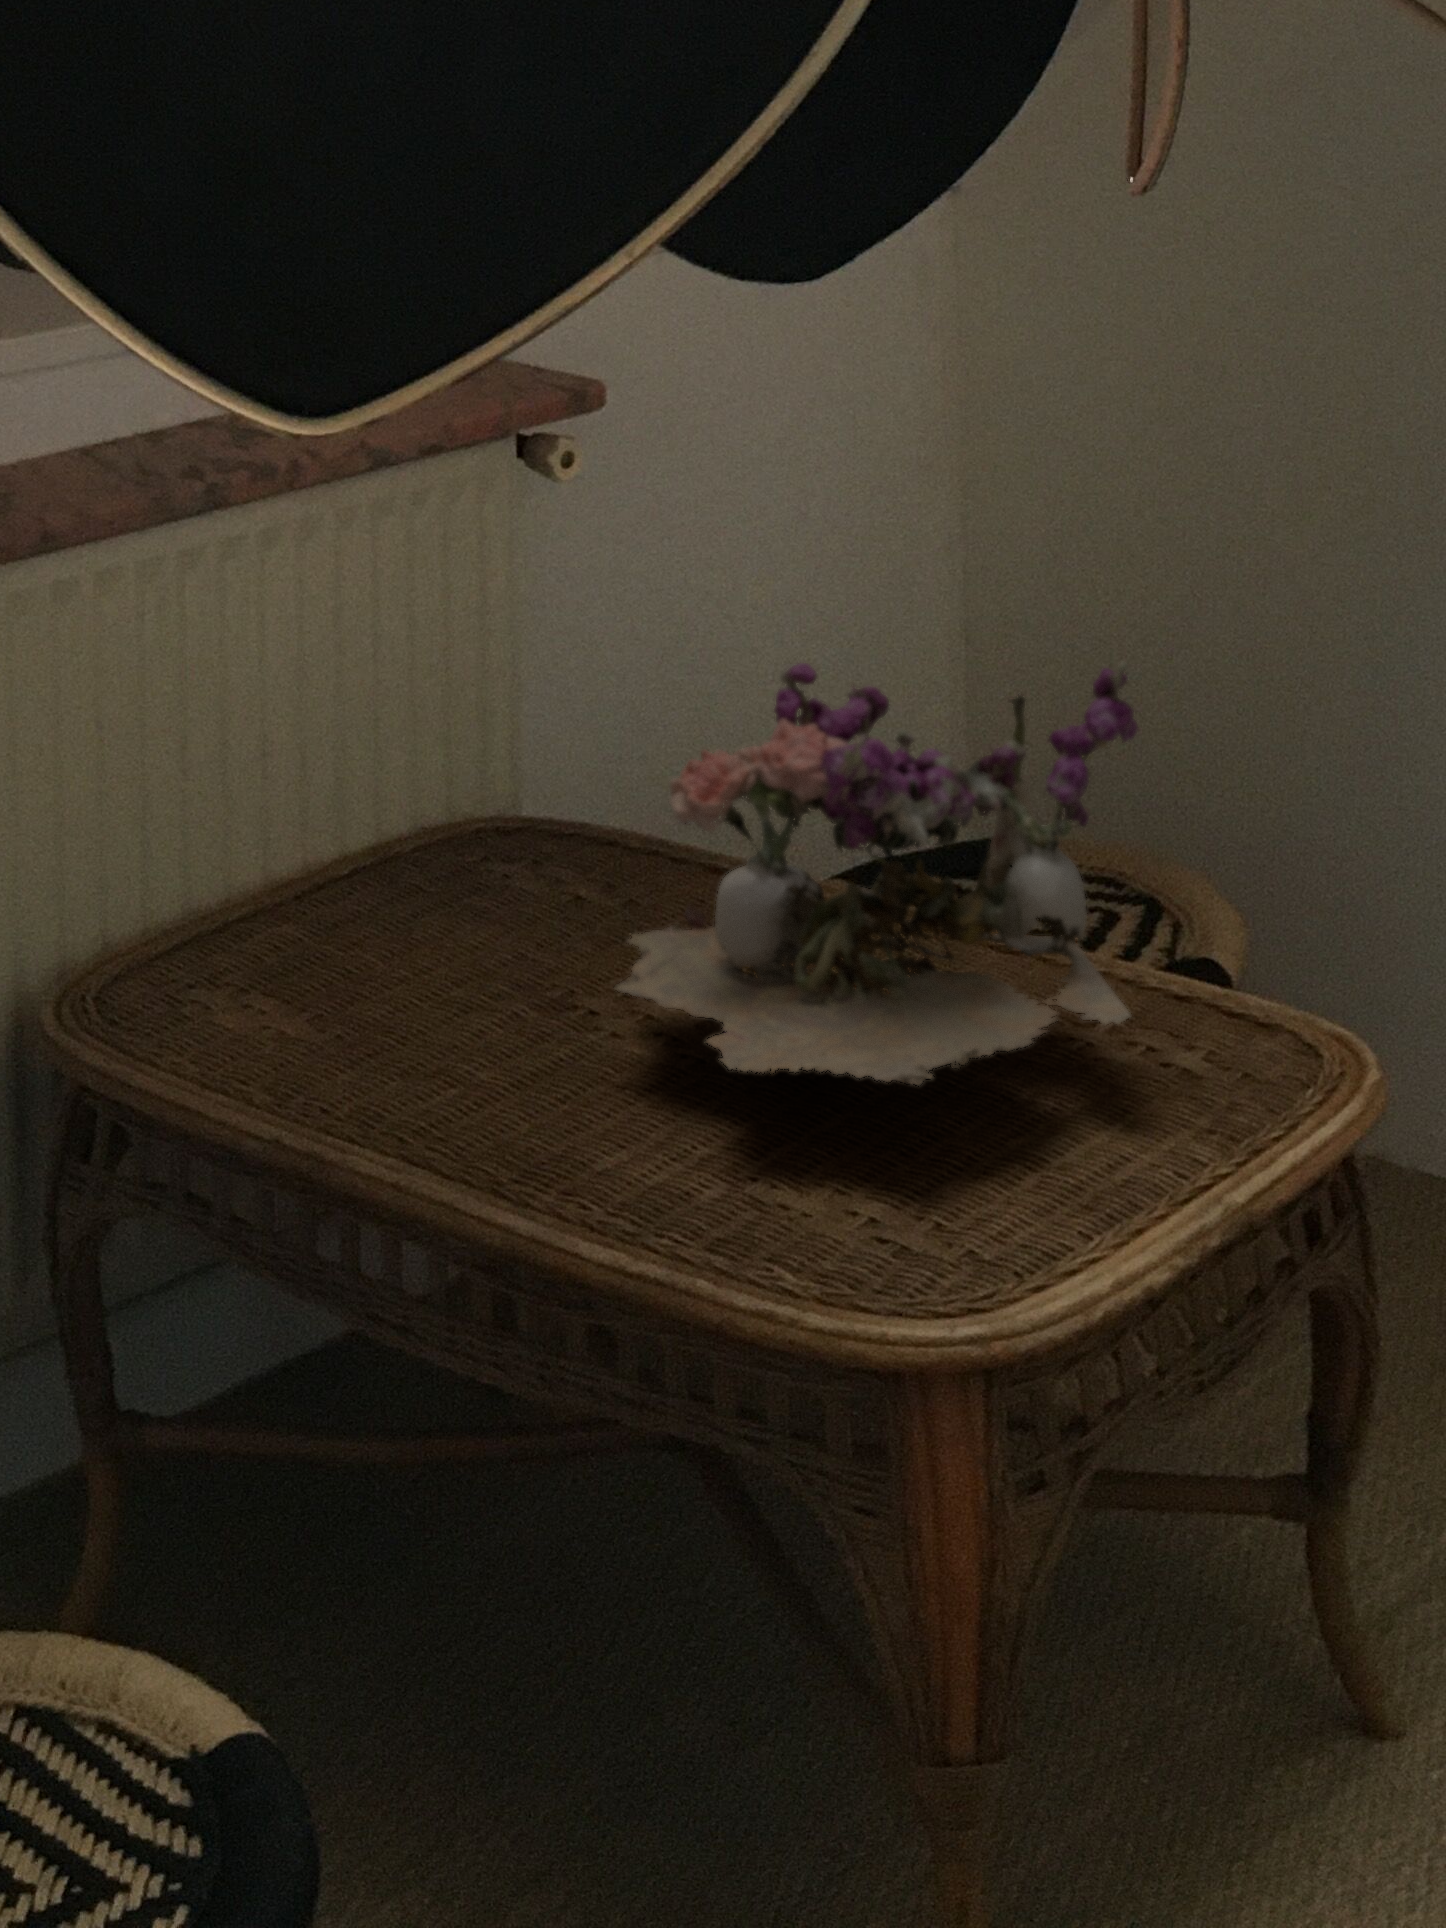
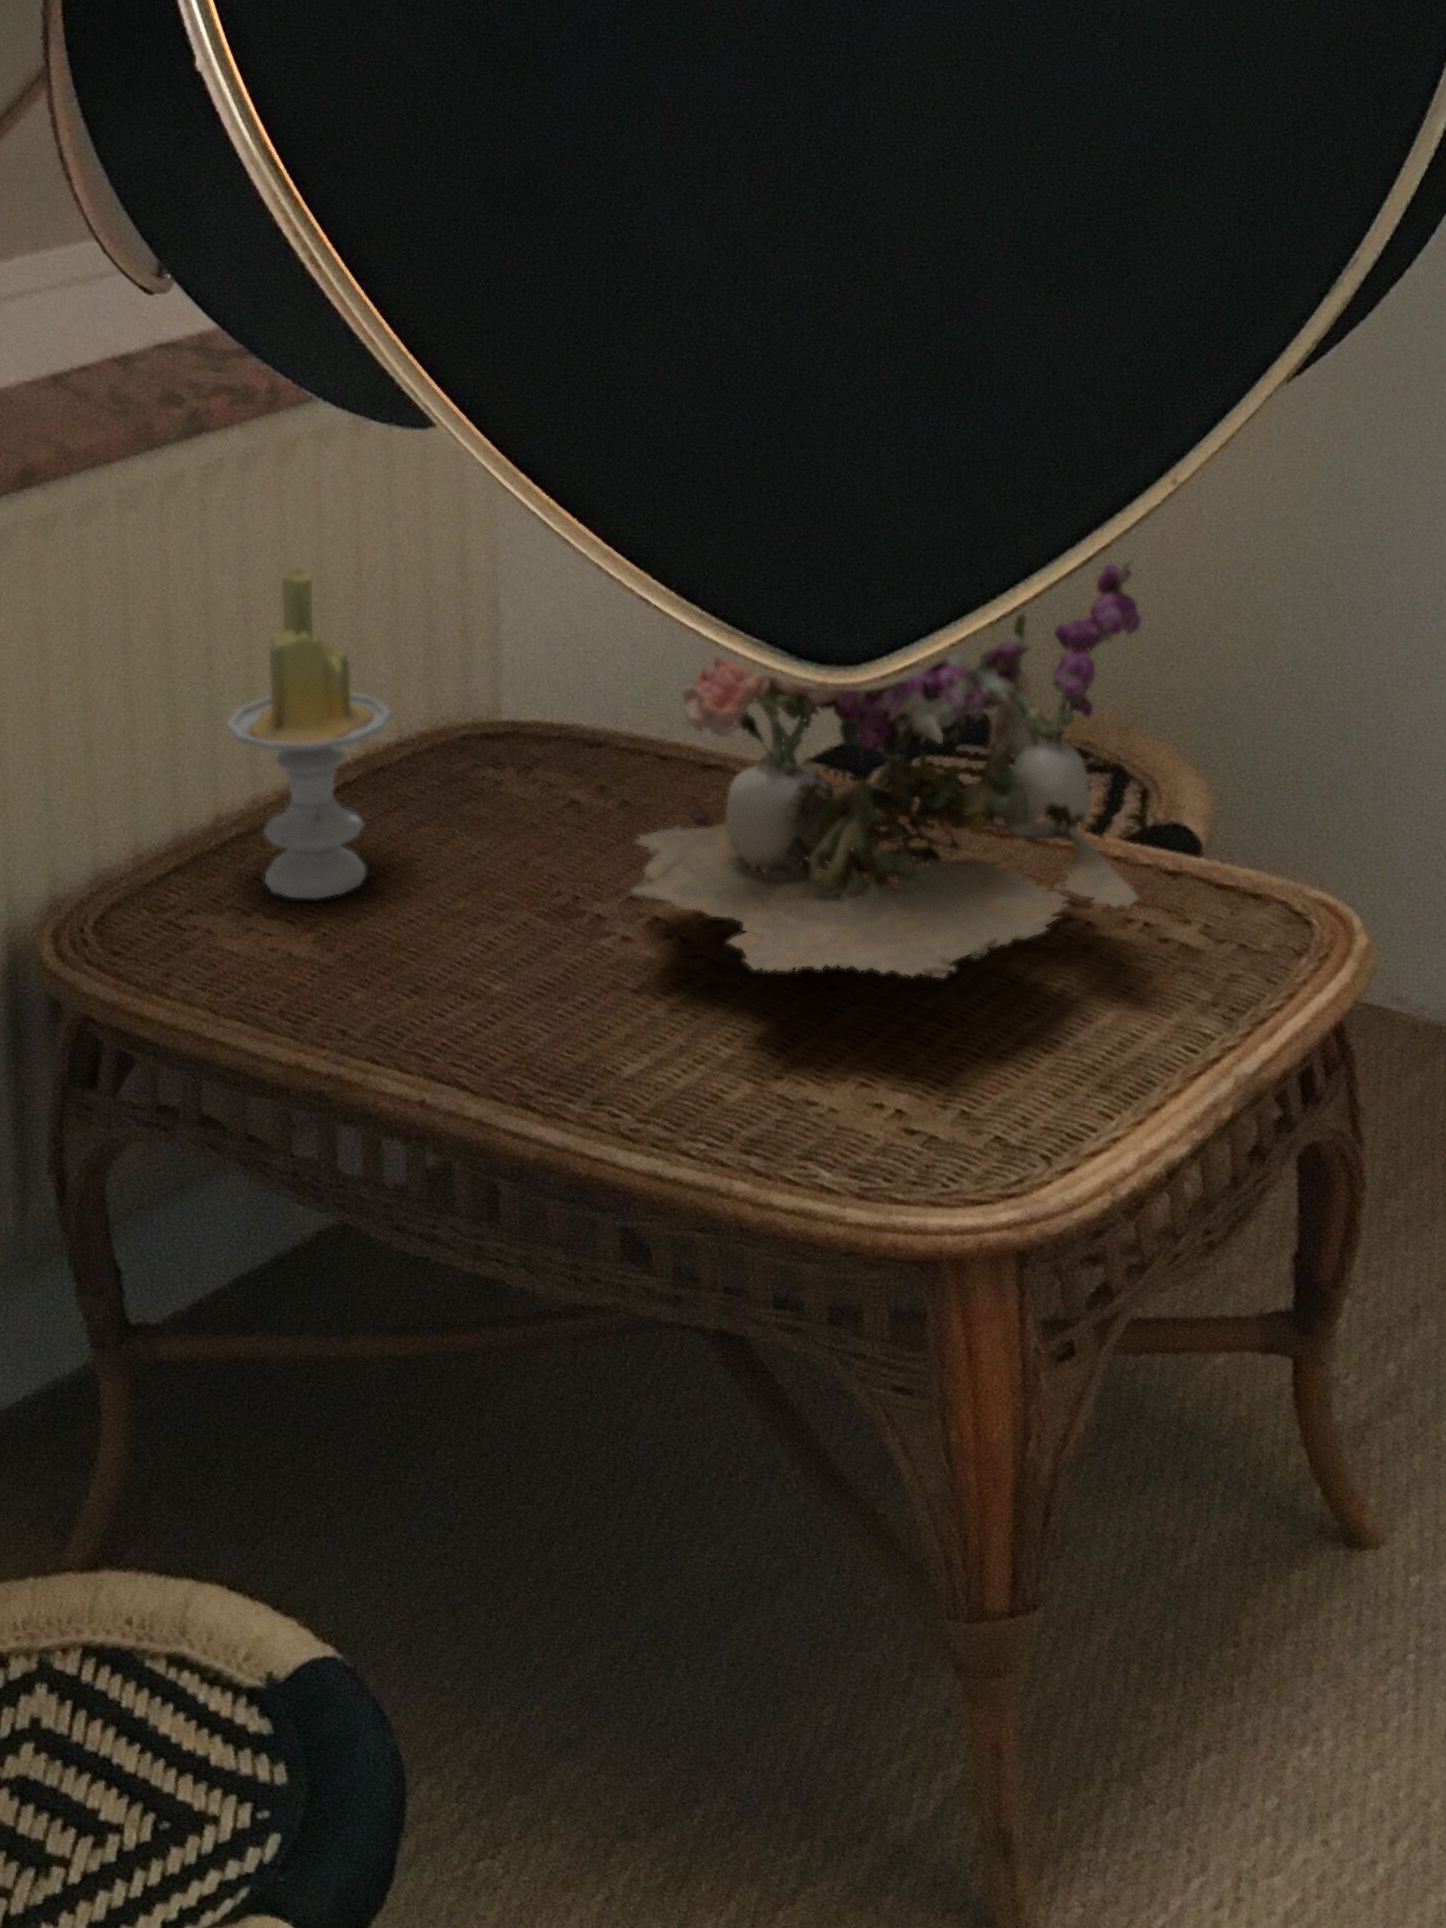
candle: none [230,651,392,988] -> present [227,567,390,899]

